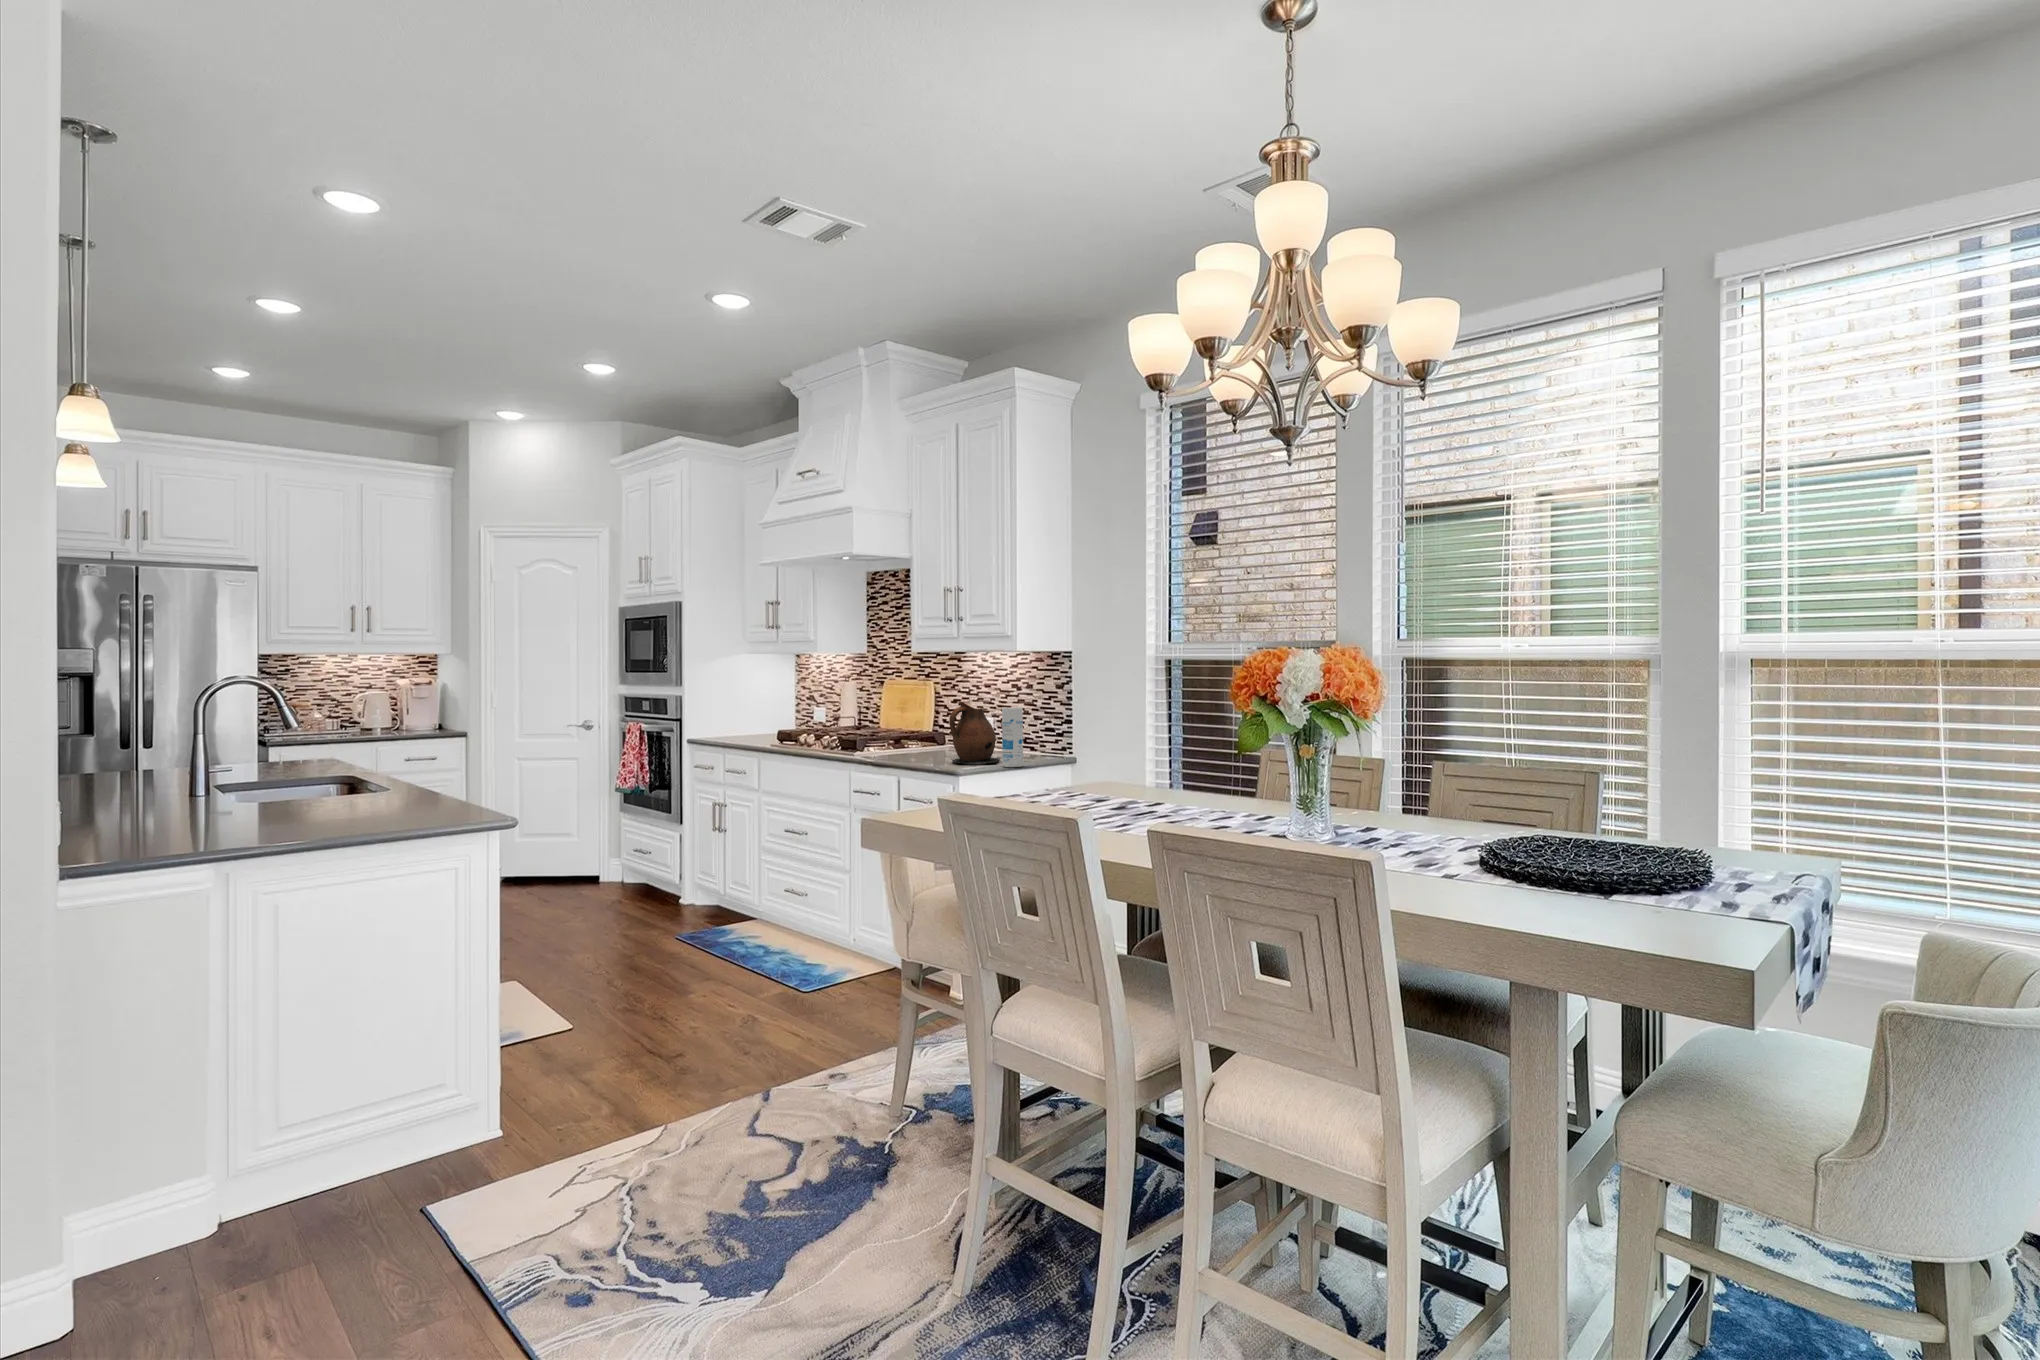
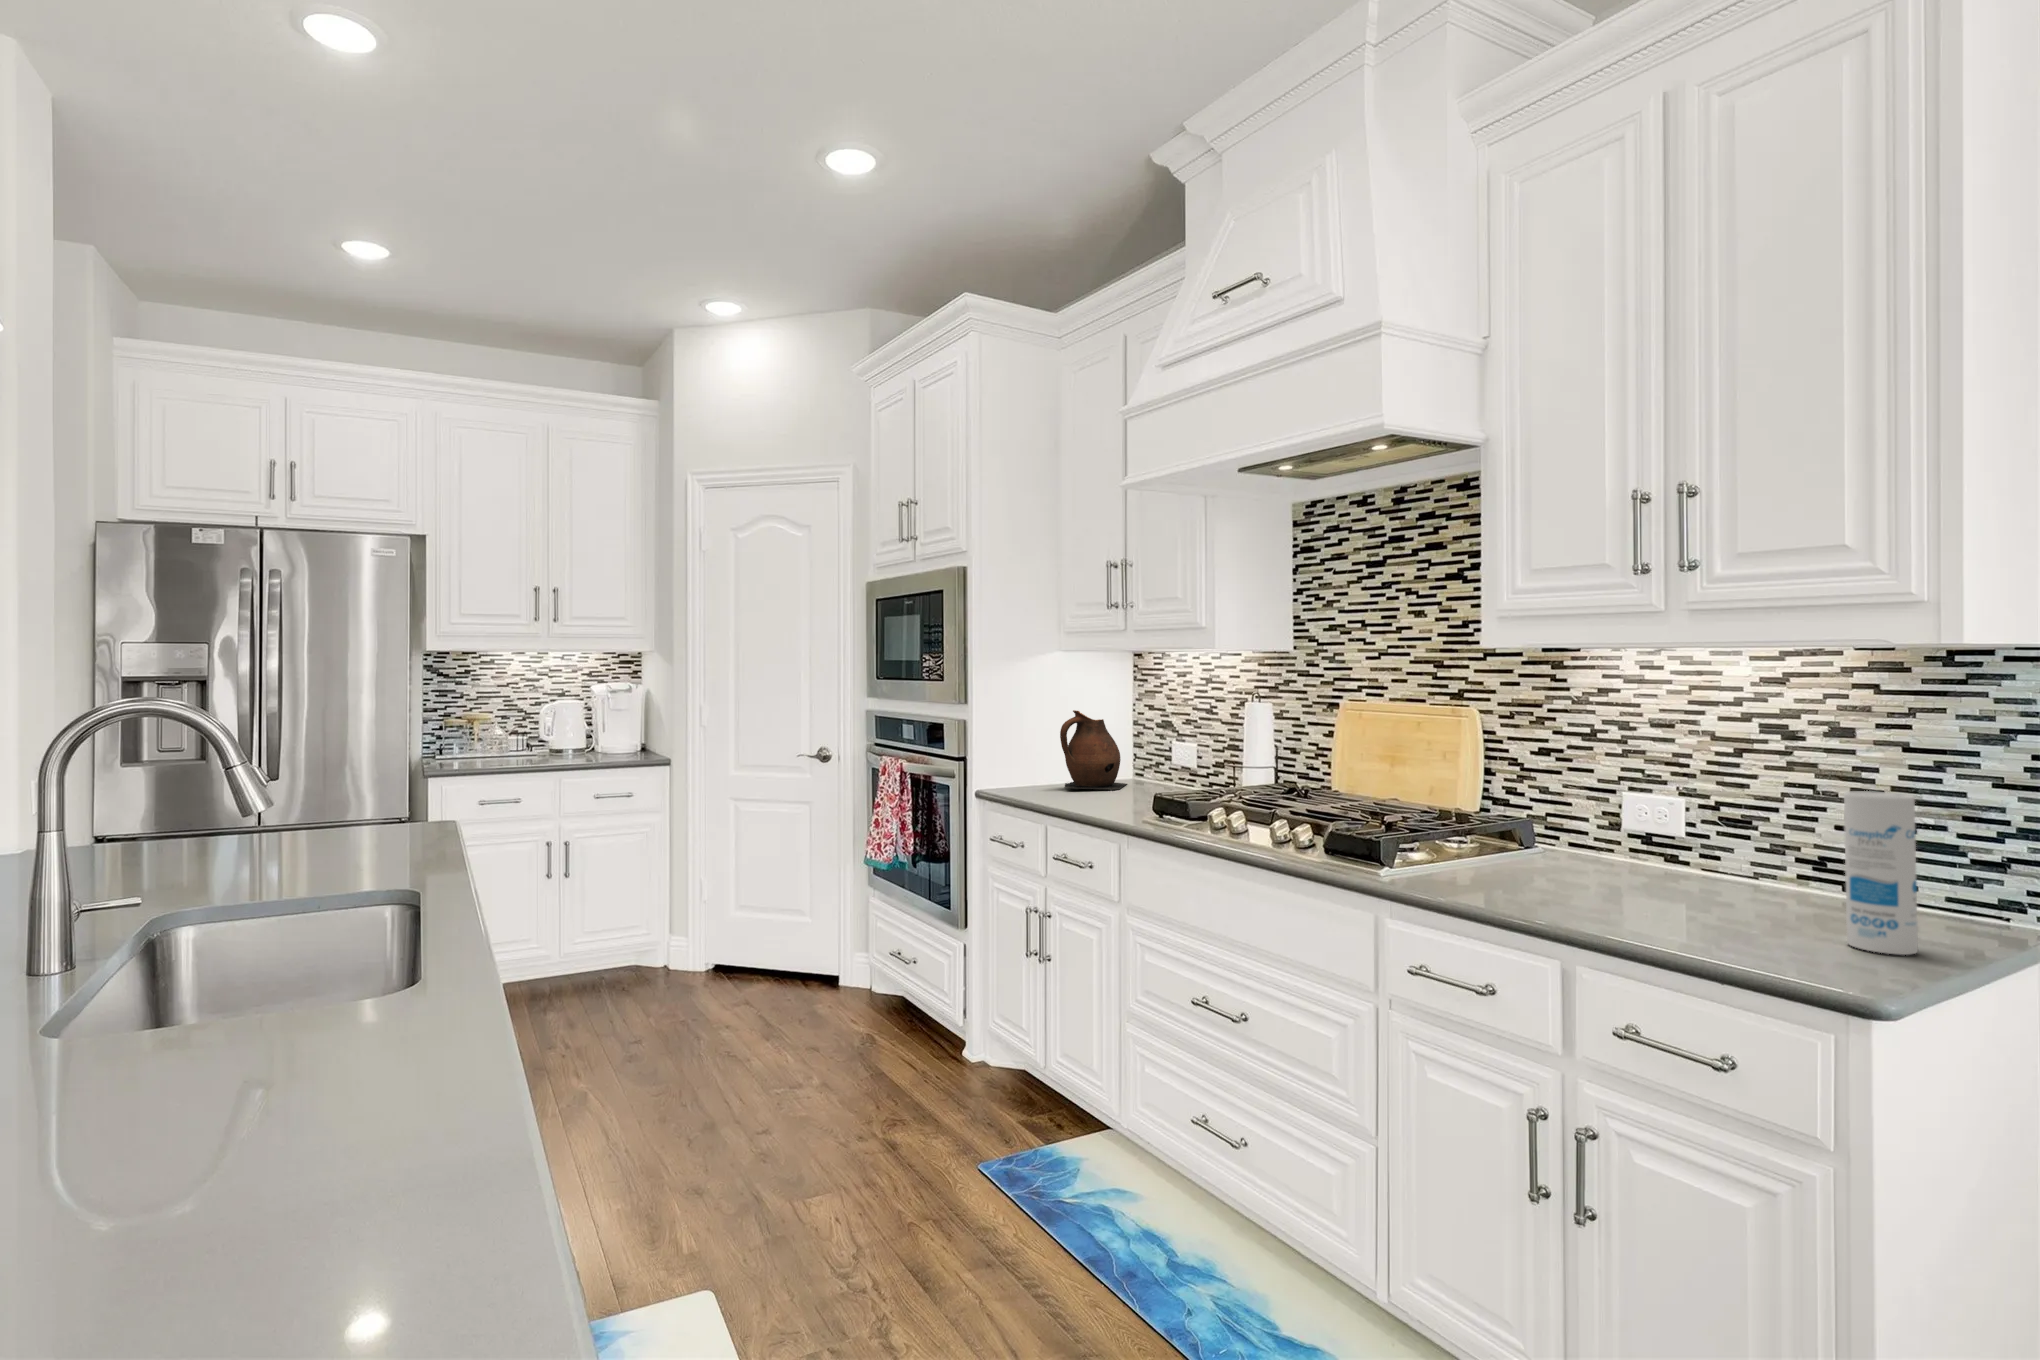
ceramic pitcher: present [949,702,1000,764] -> present [1060,710,1127,791]

